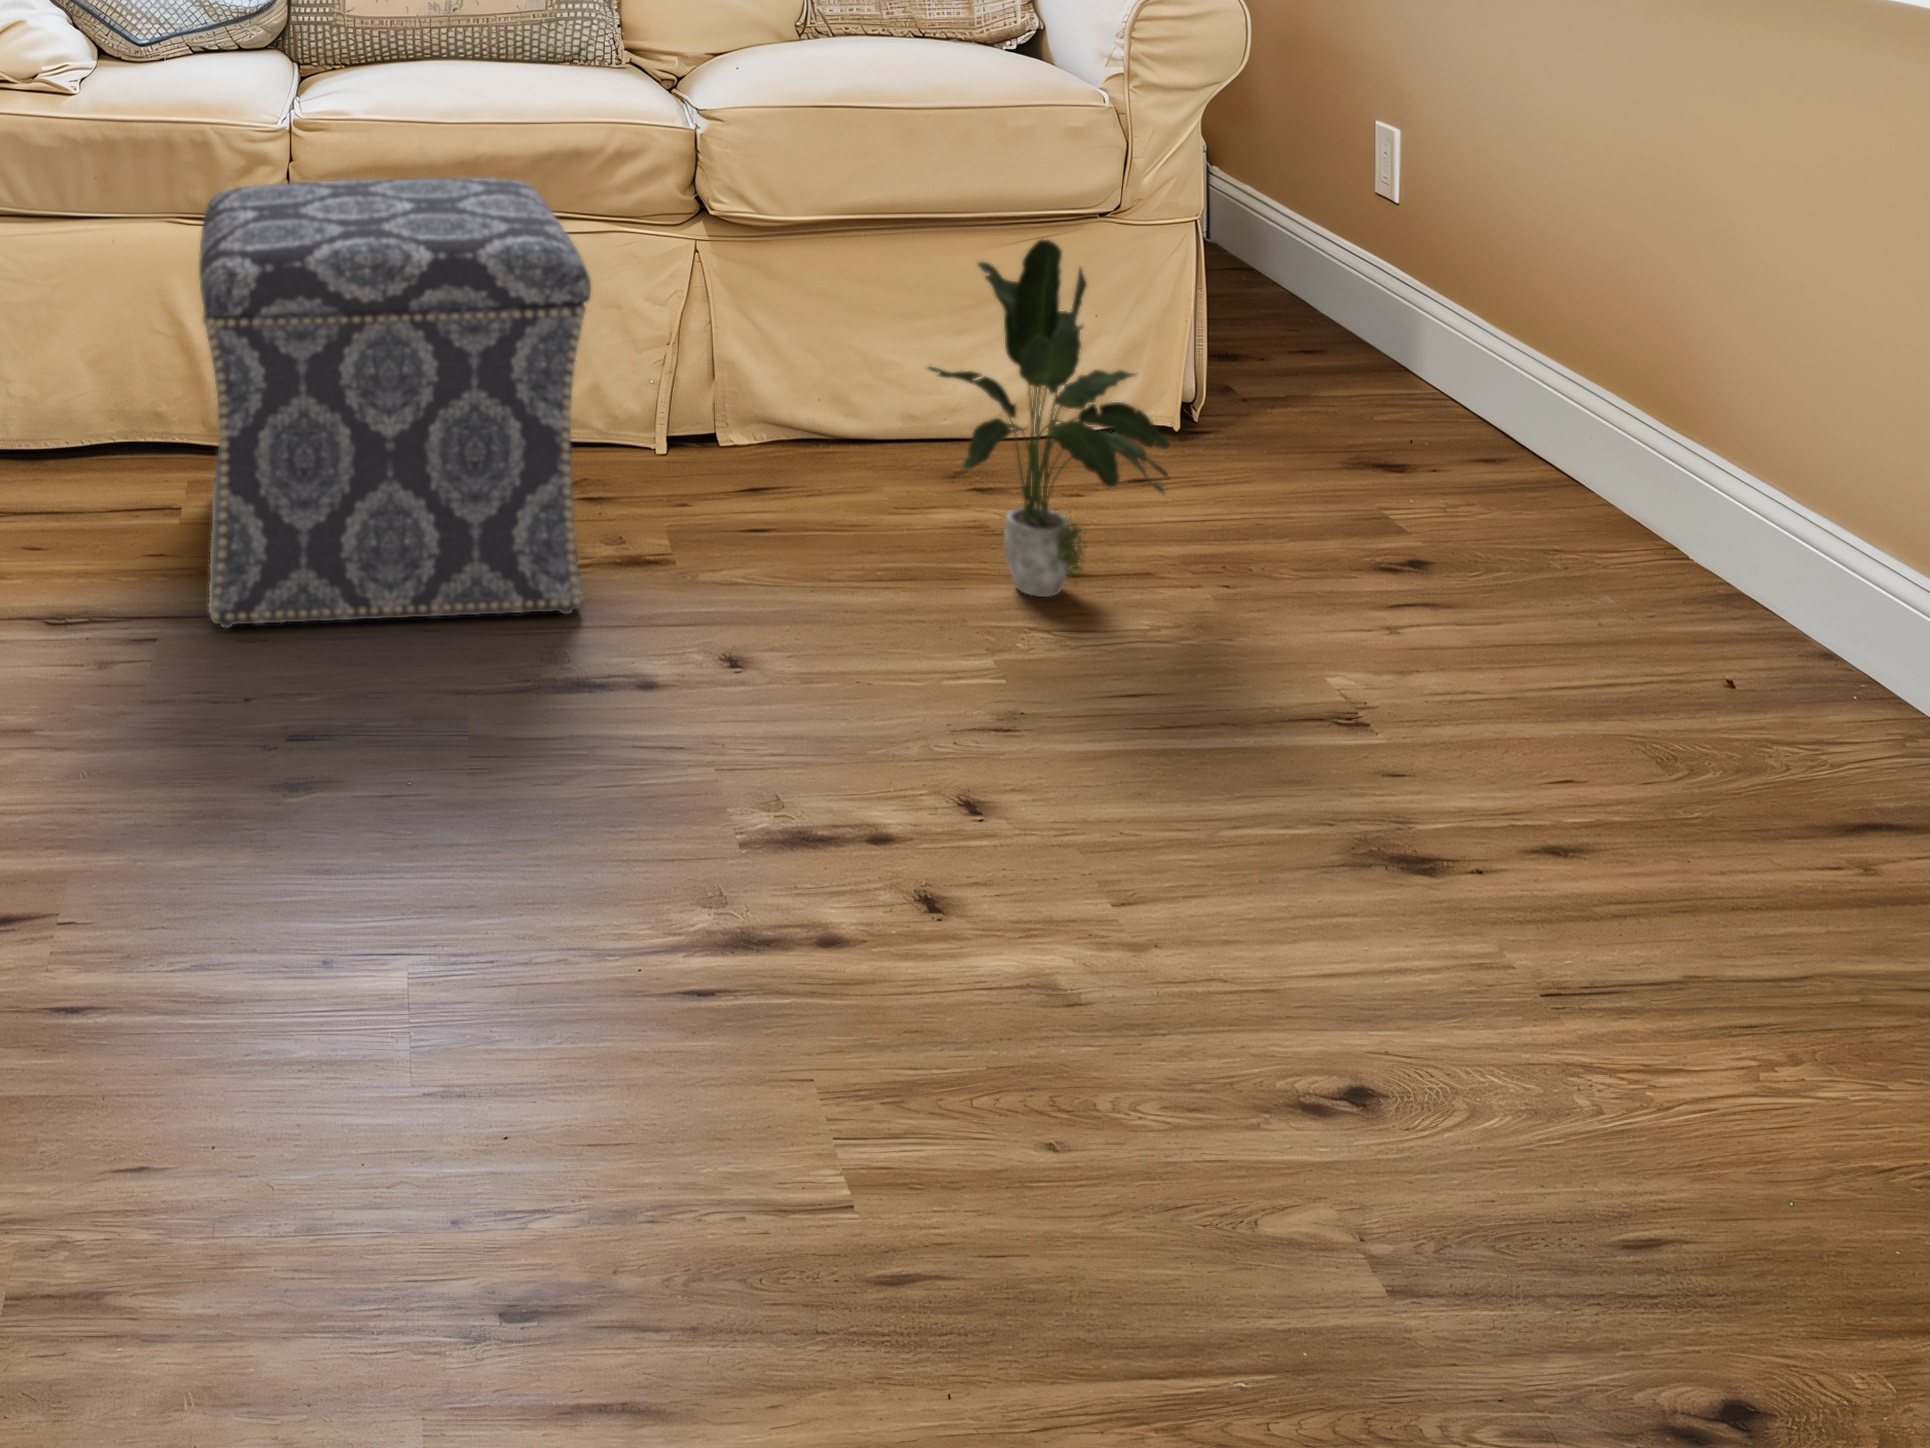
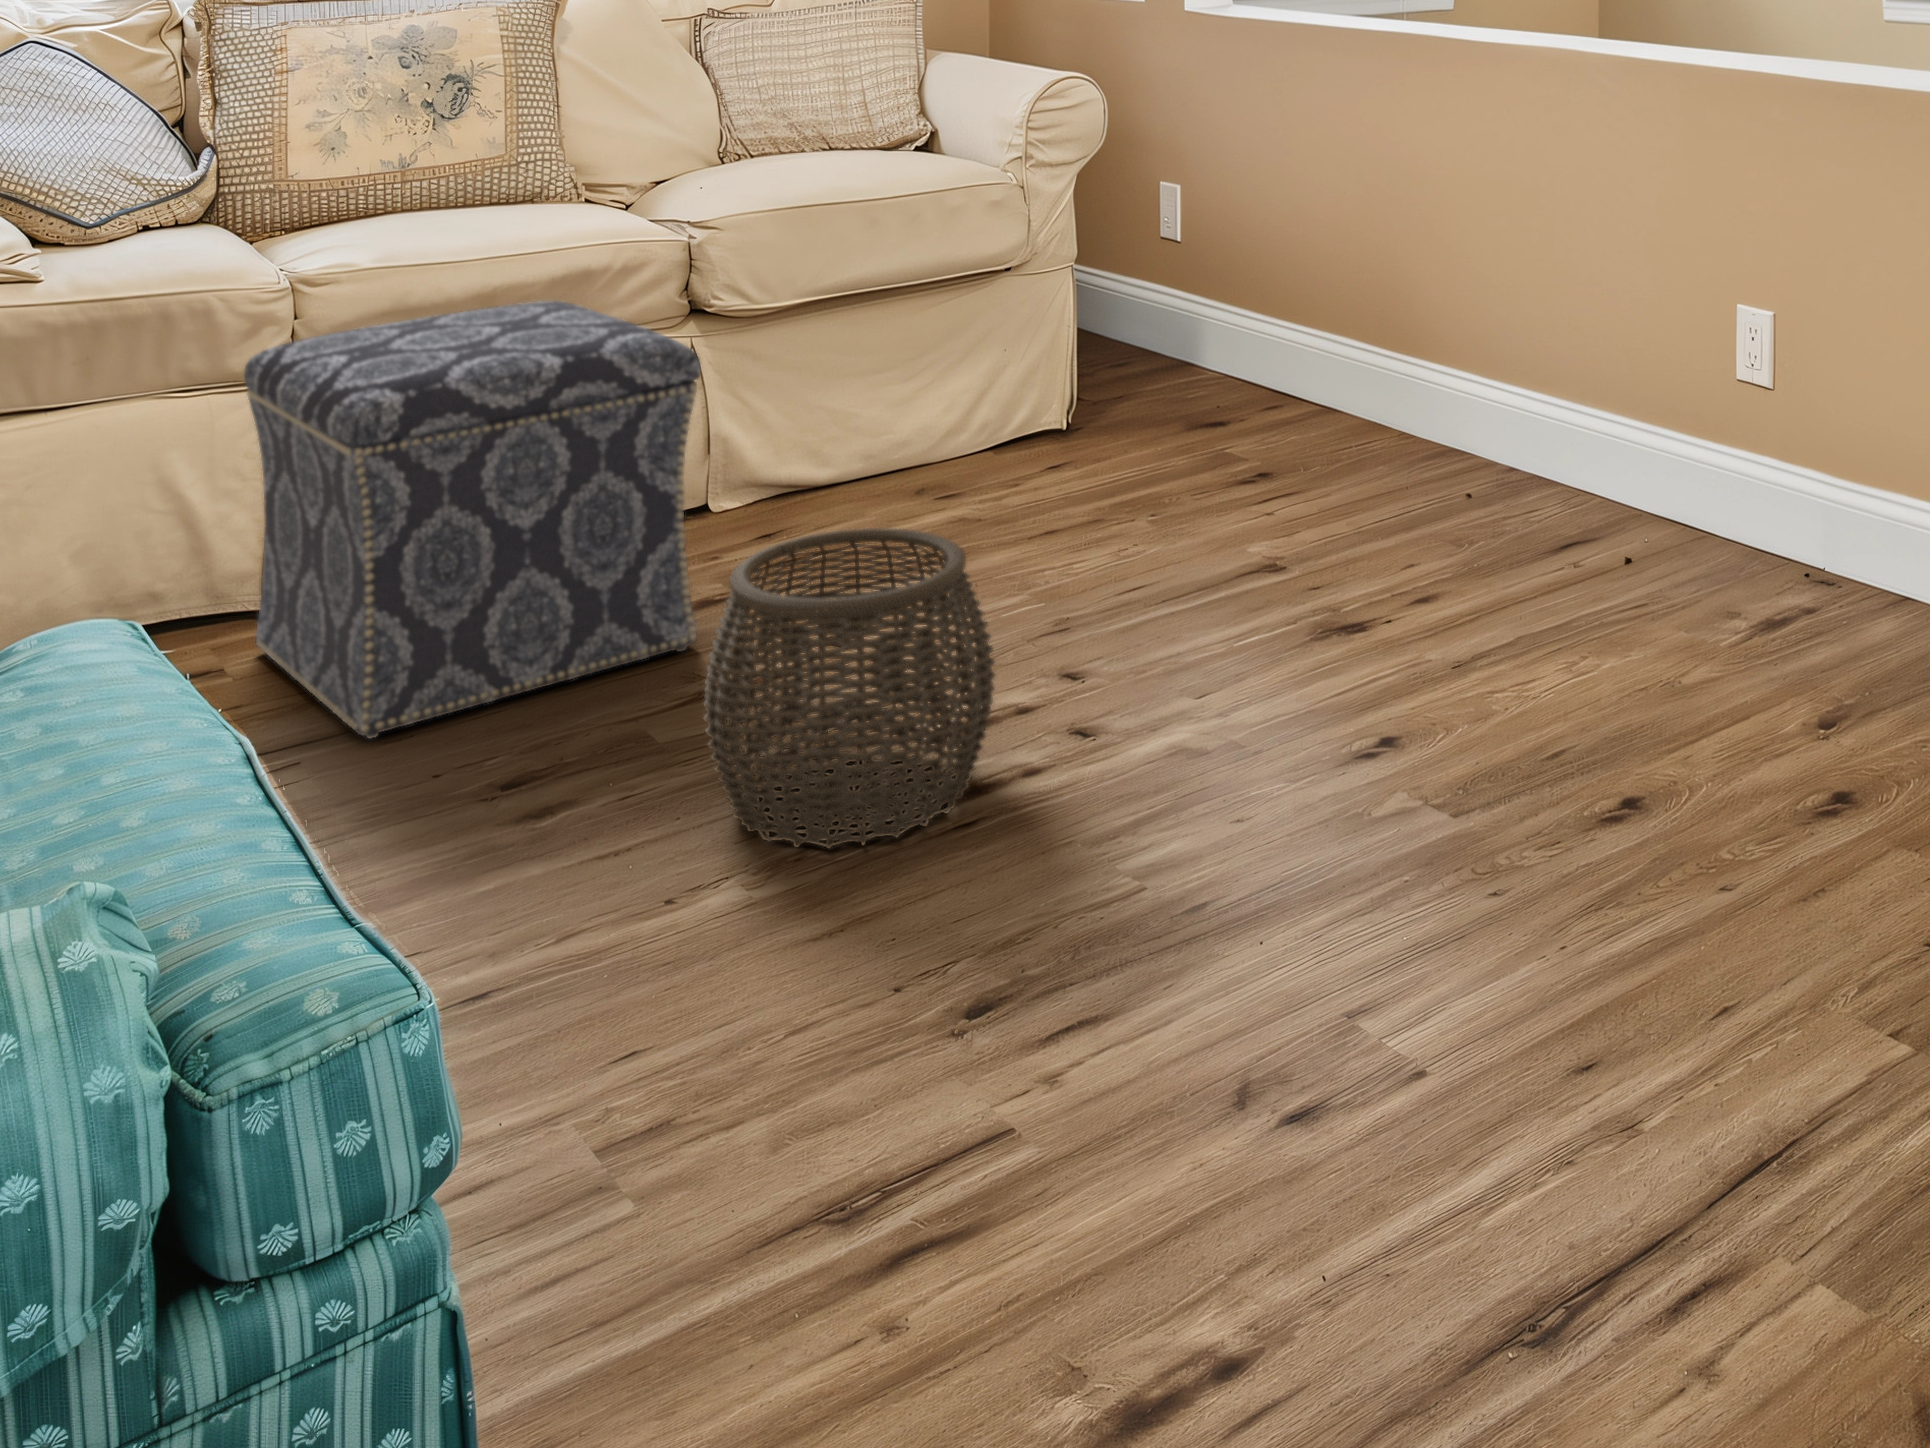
potted plant: present [928,239,1170,597] -> none [957,277,1134,553]
woven basket: none [415,536,776,972] -> present [704,528,995,848]

